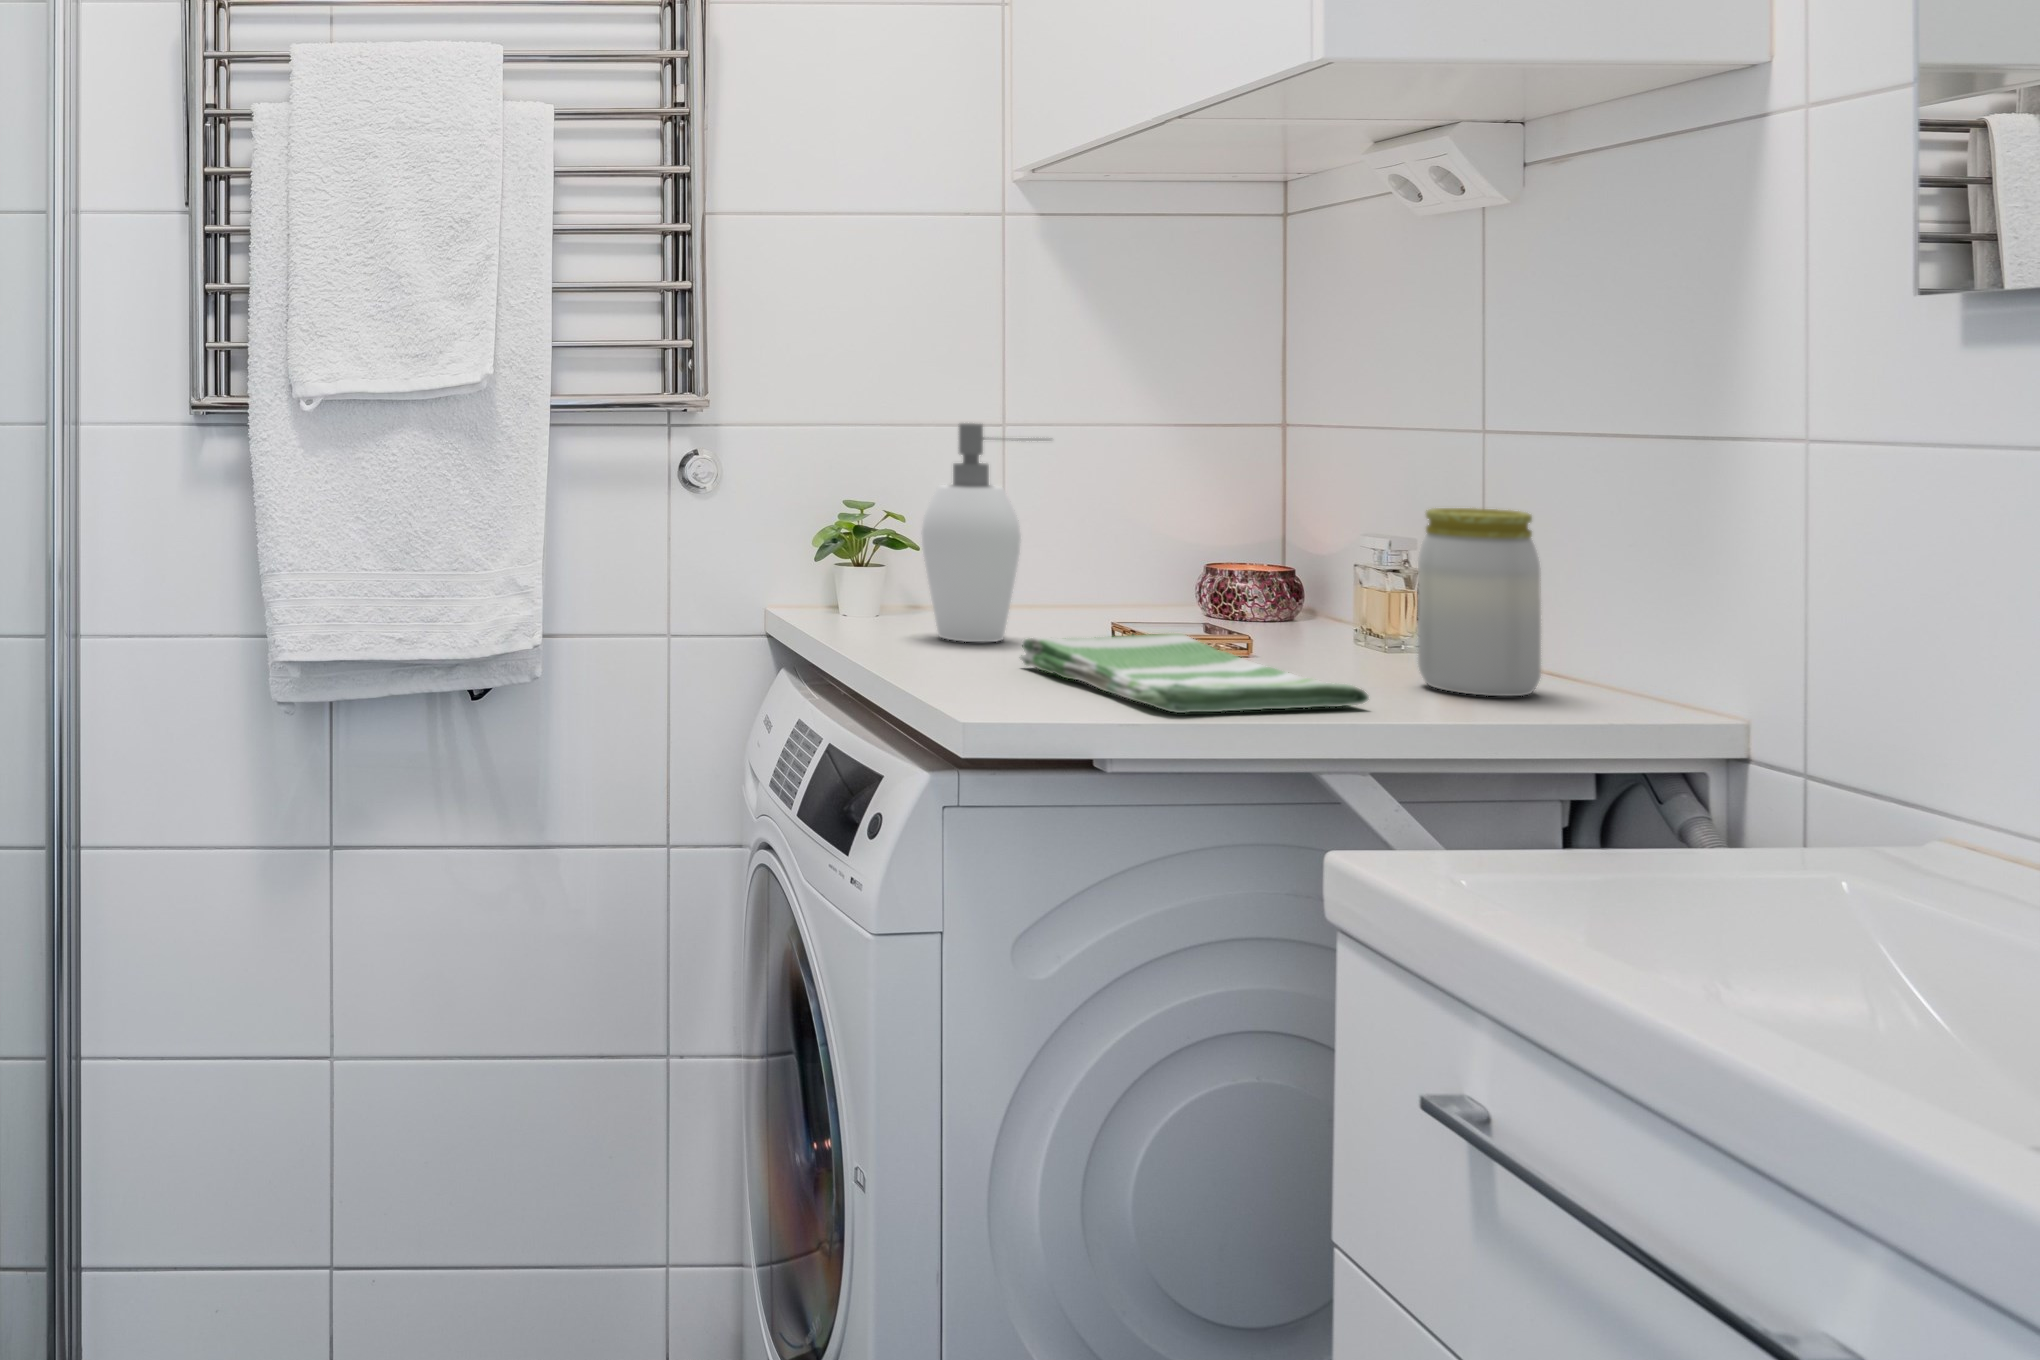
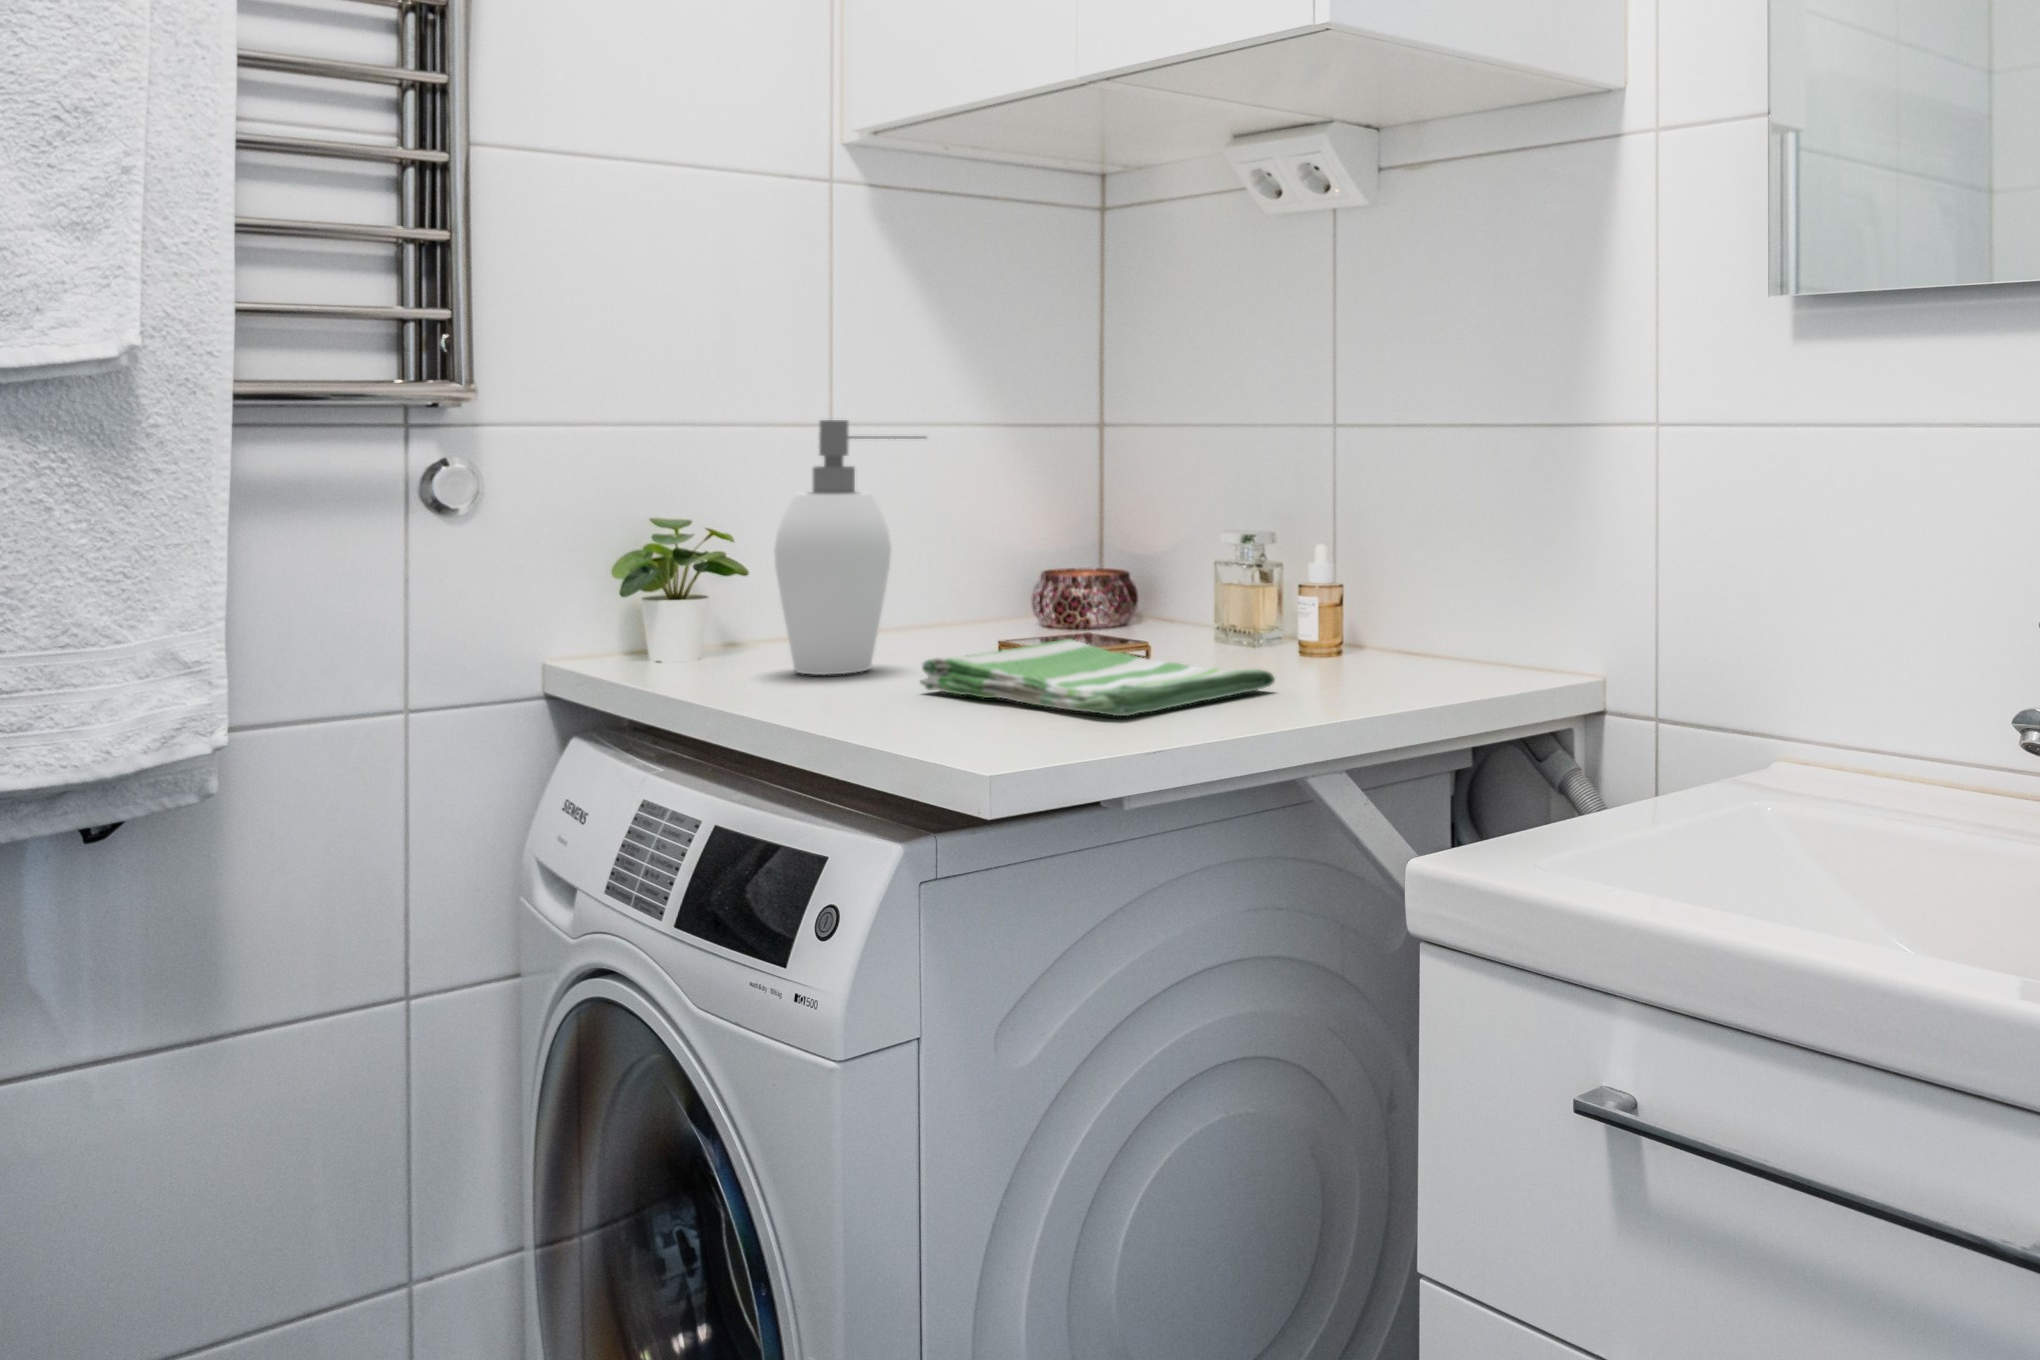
jar: present [1418,508,1541,696] -> none [1286,494,1382,668]

